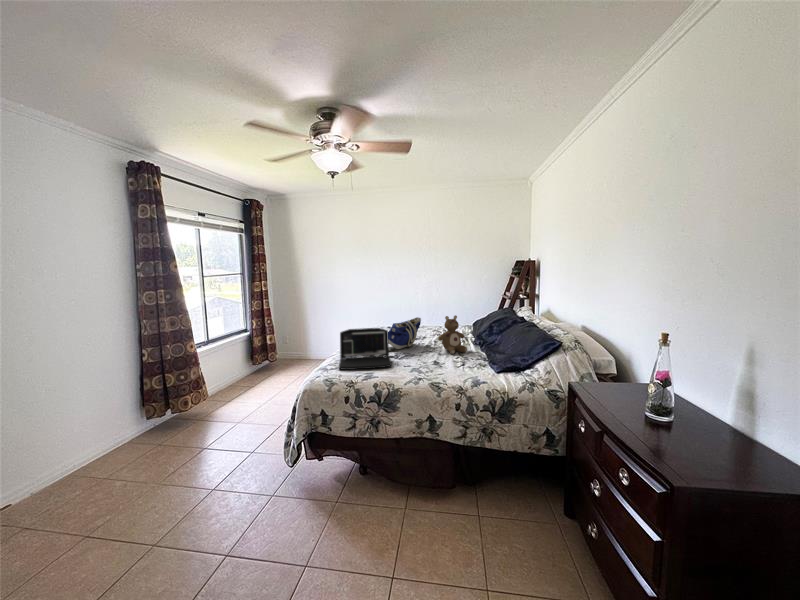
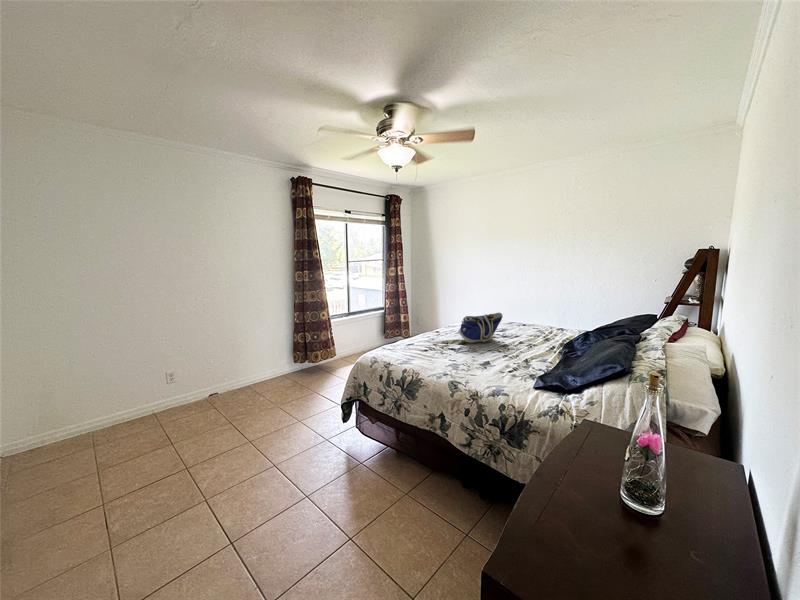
stuffed bear: present [438,315,467,354] -> none [507,315,542,359]
laptop: present [339,328,392,370] -> none [392,317,449,358]

